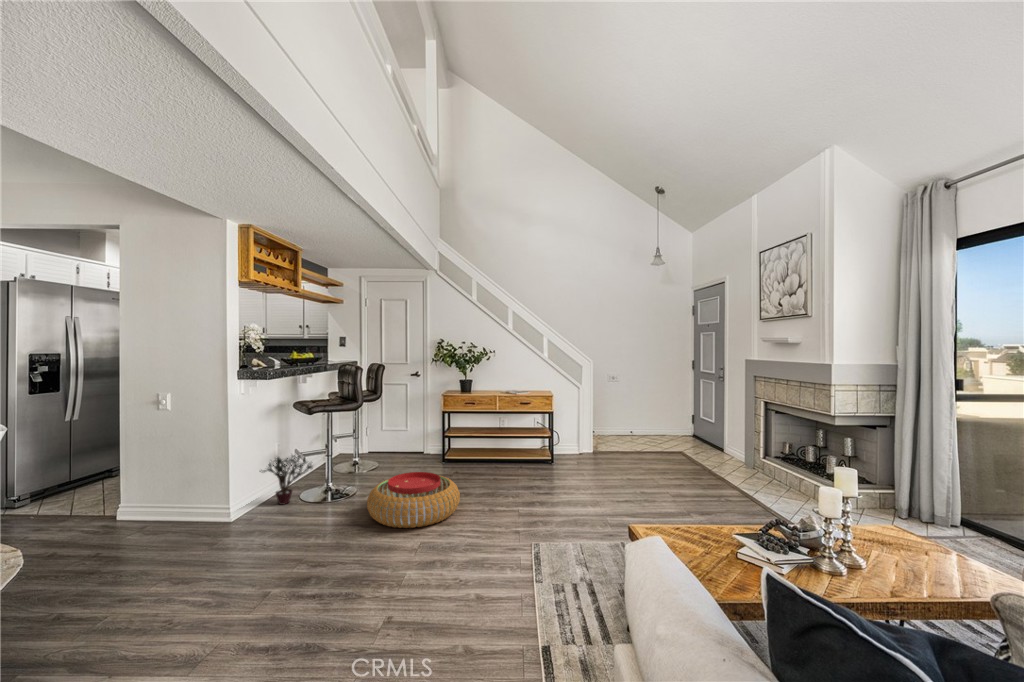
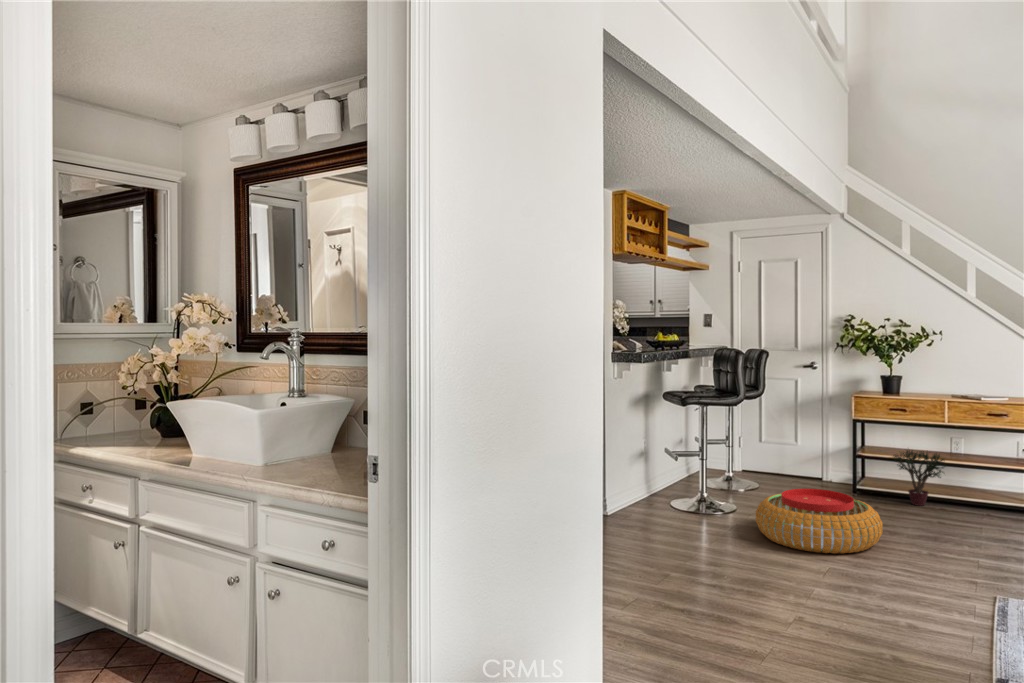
potted plant: present [260,455,313,504] -> present [894,450,945,506]

